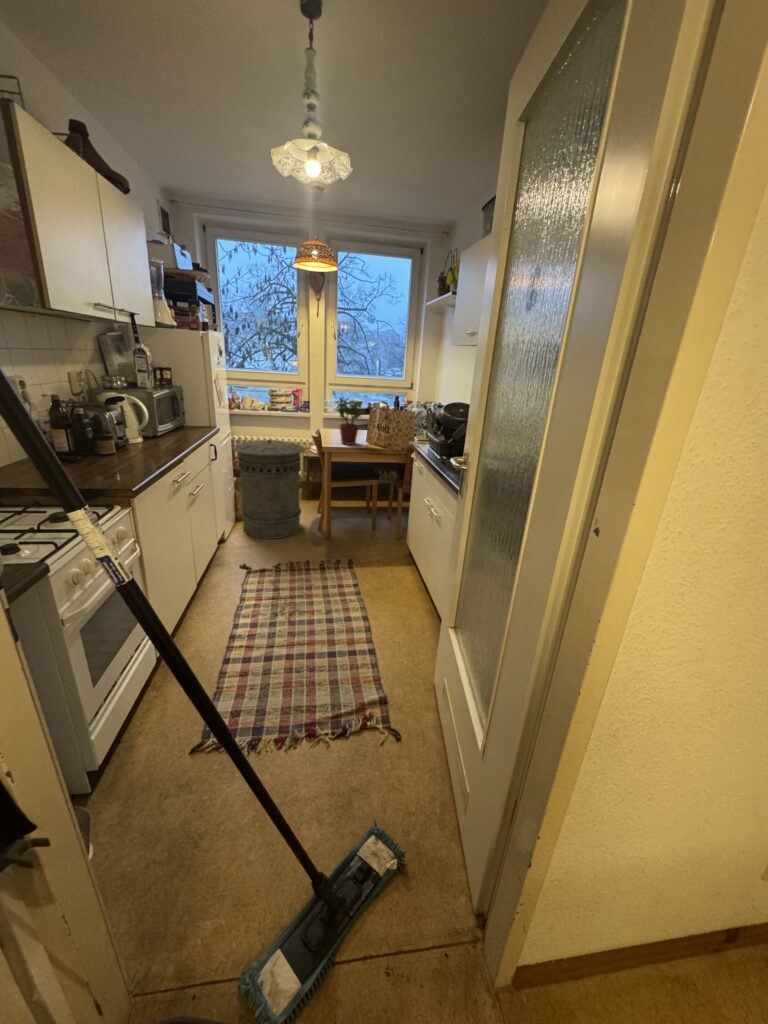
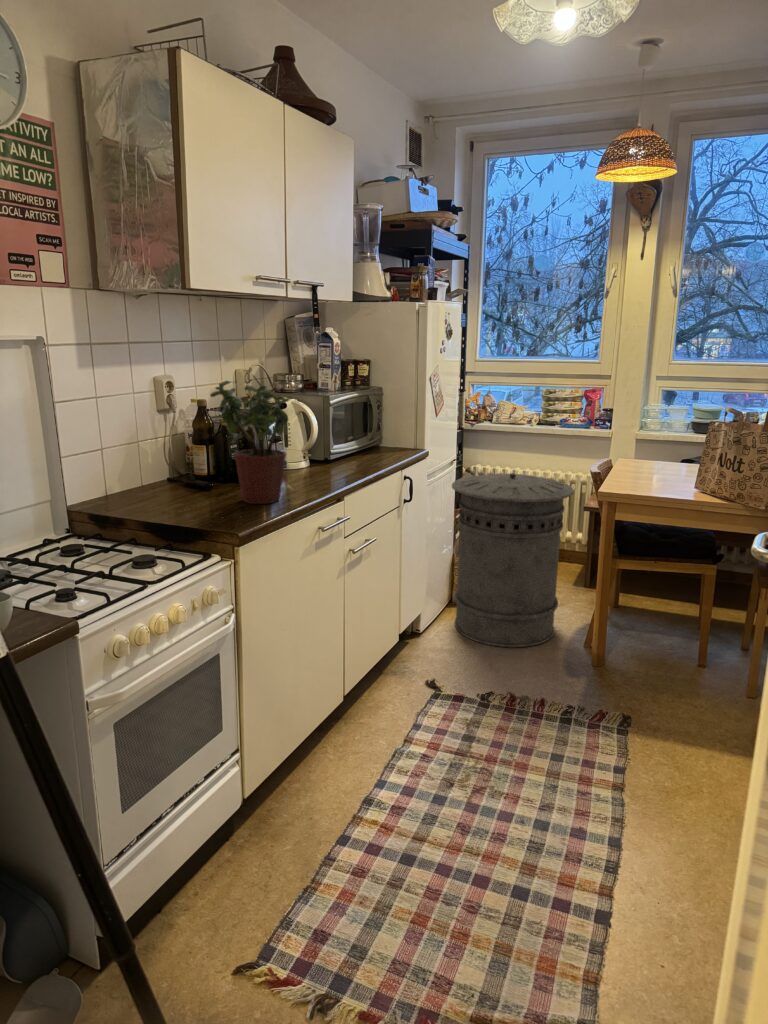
potted plant: present [336,398,361,445] -> present [210,381,289,504]

